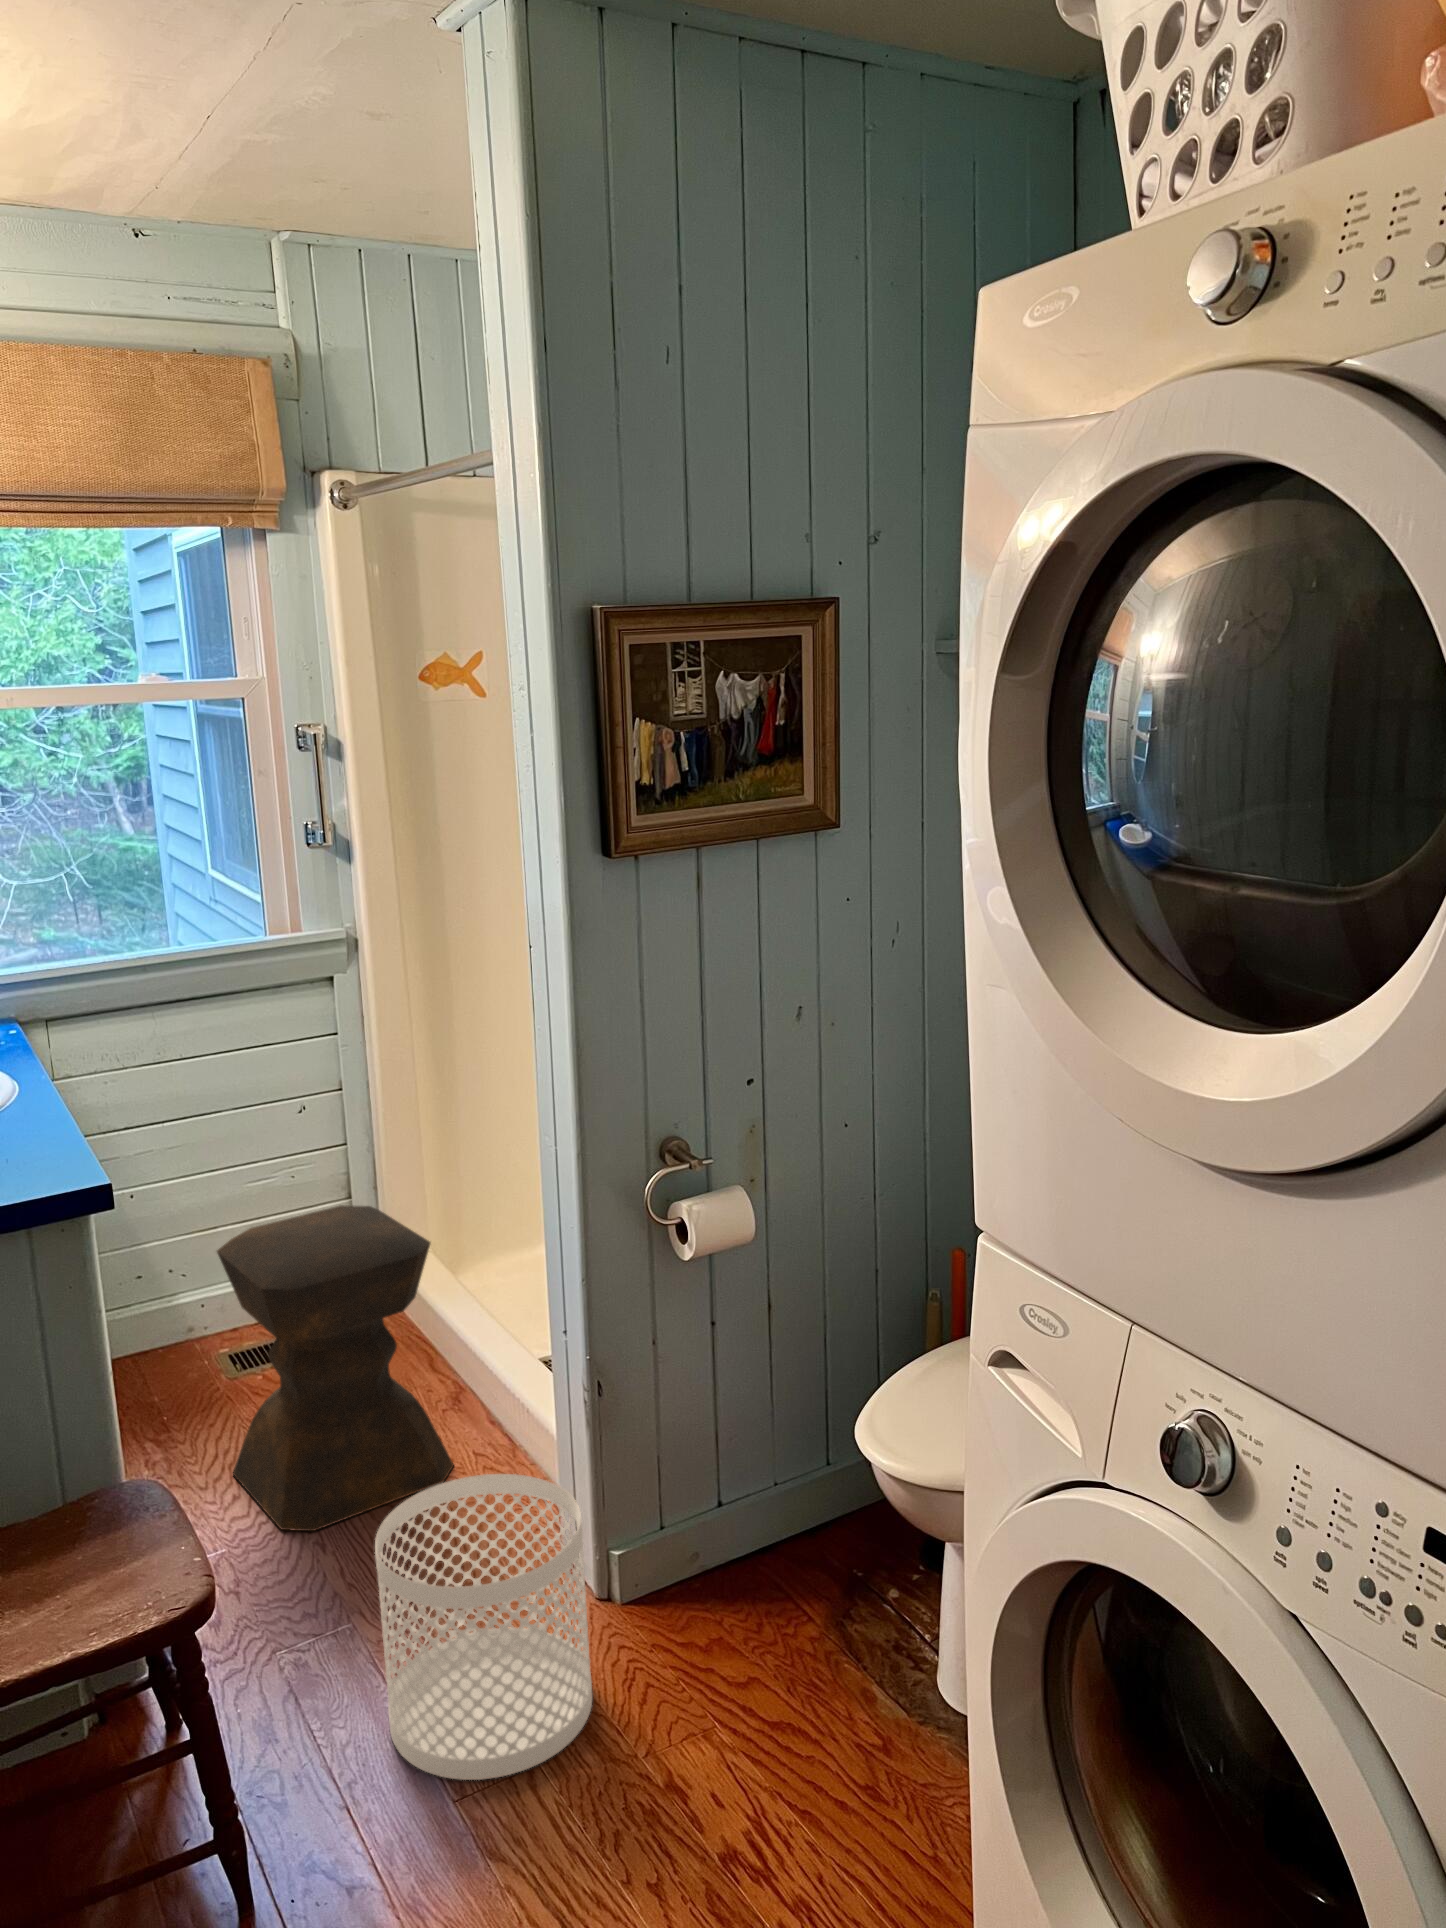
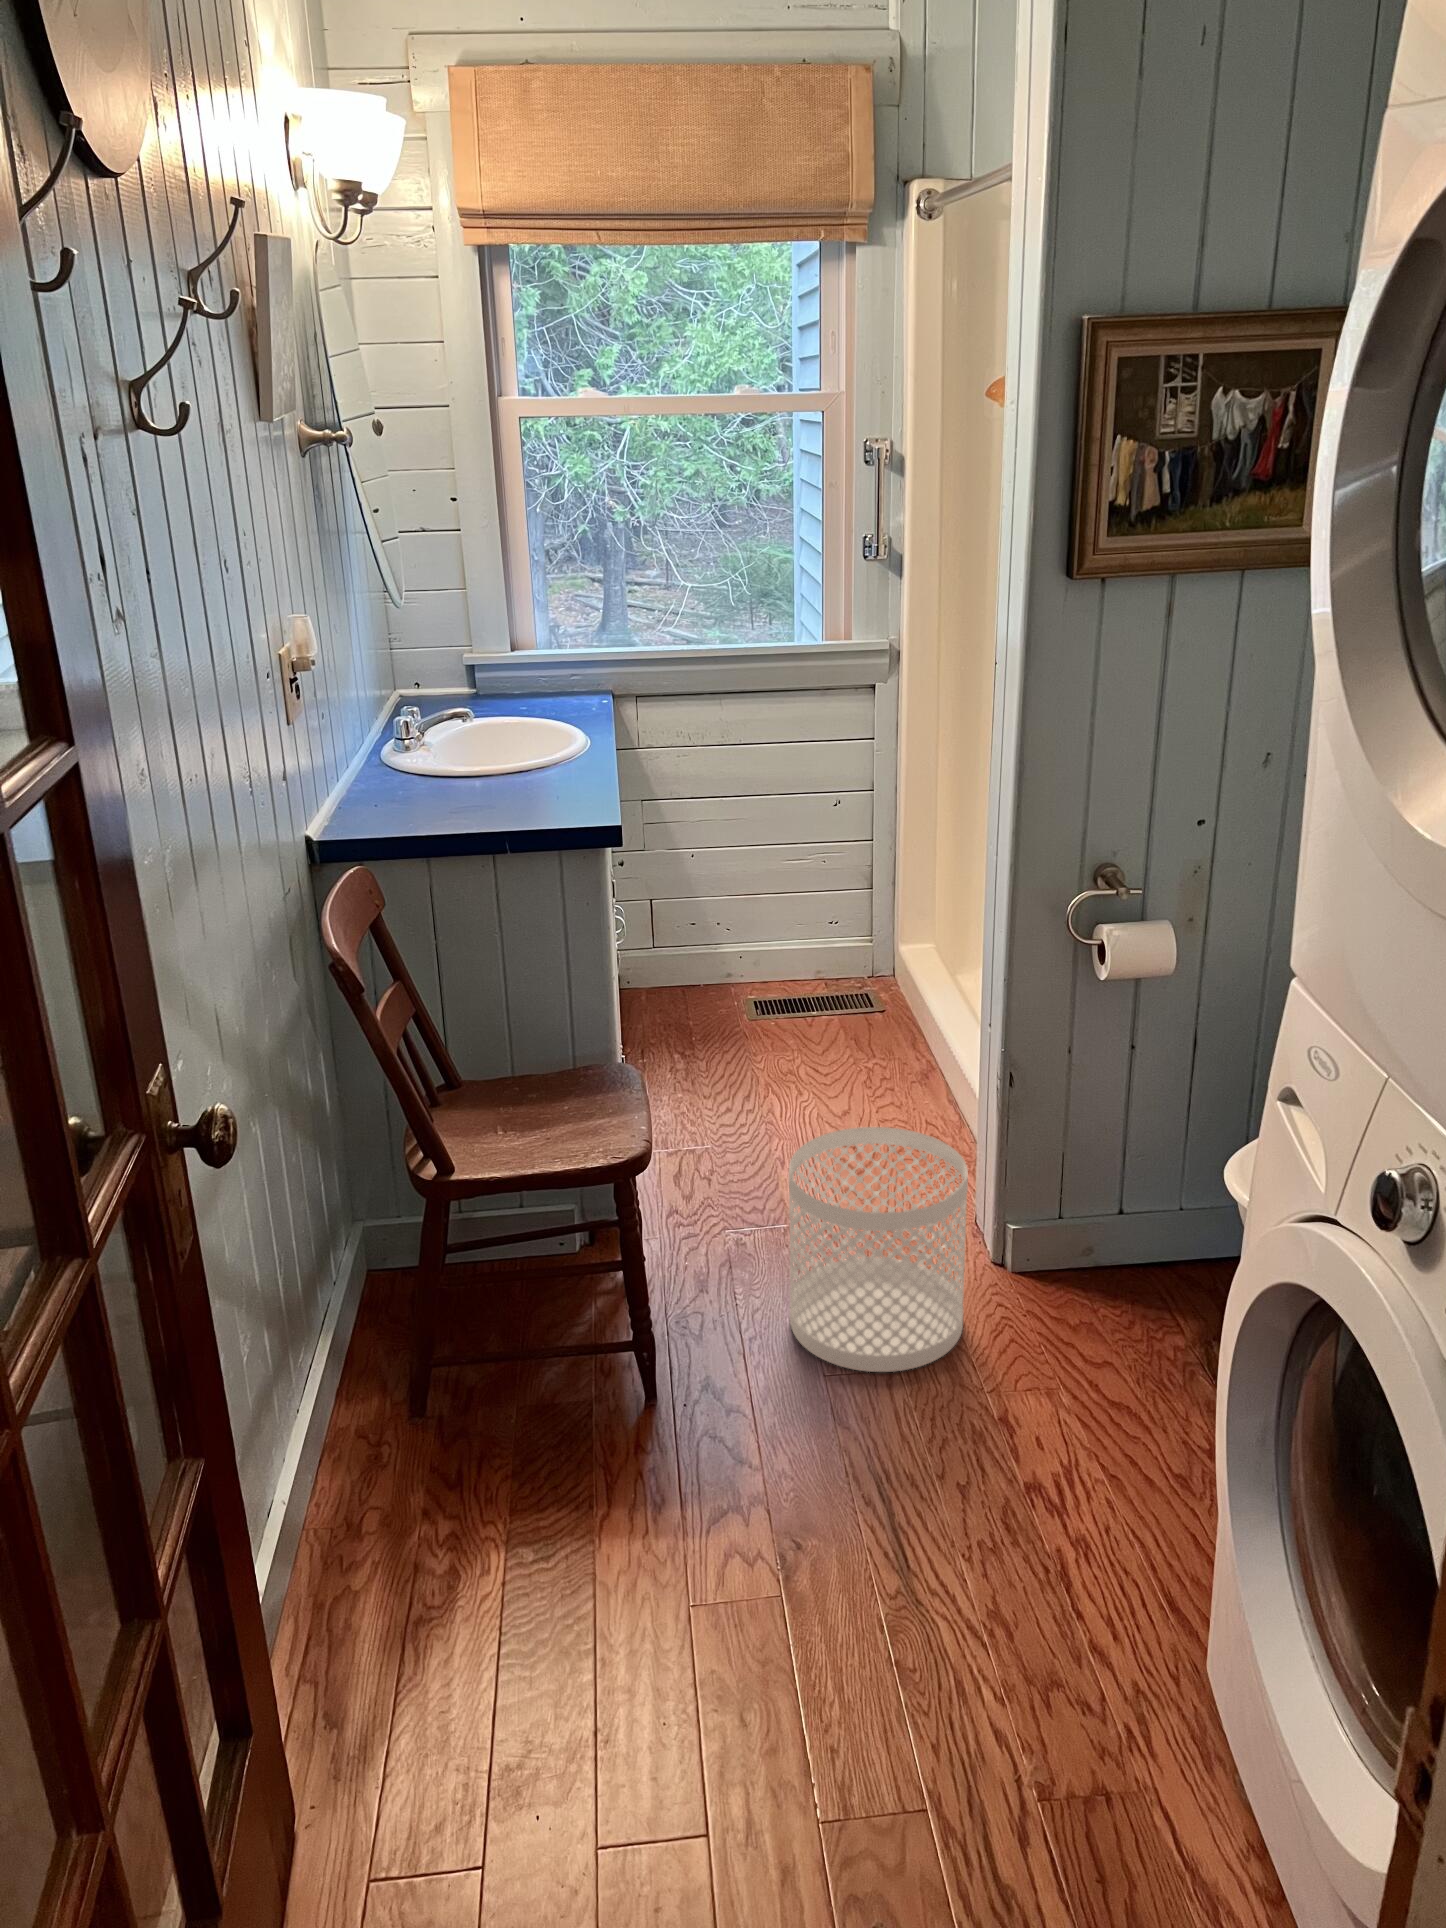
stool: present [217,1205,454,1531] -> none [730,884,909,1151]

